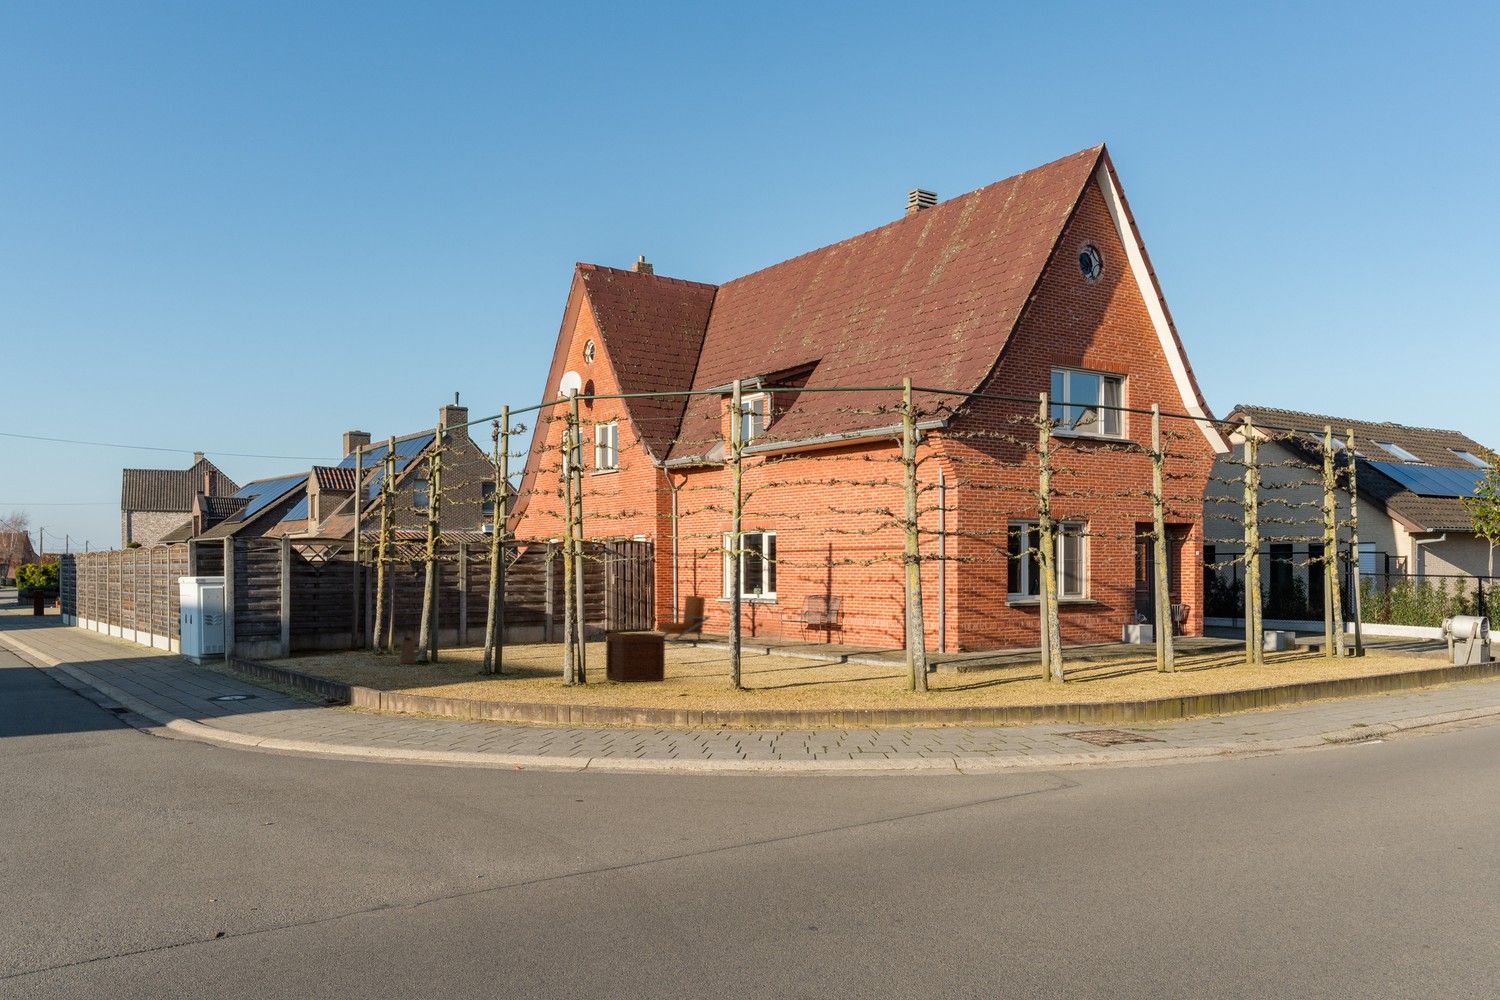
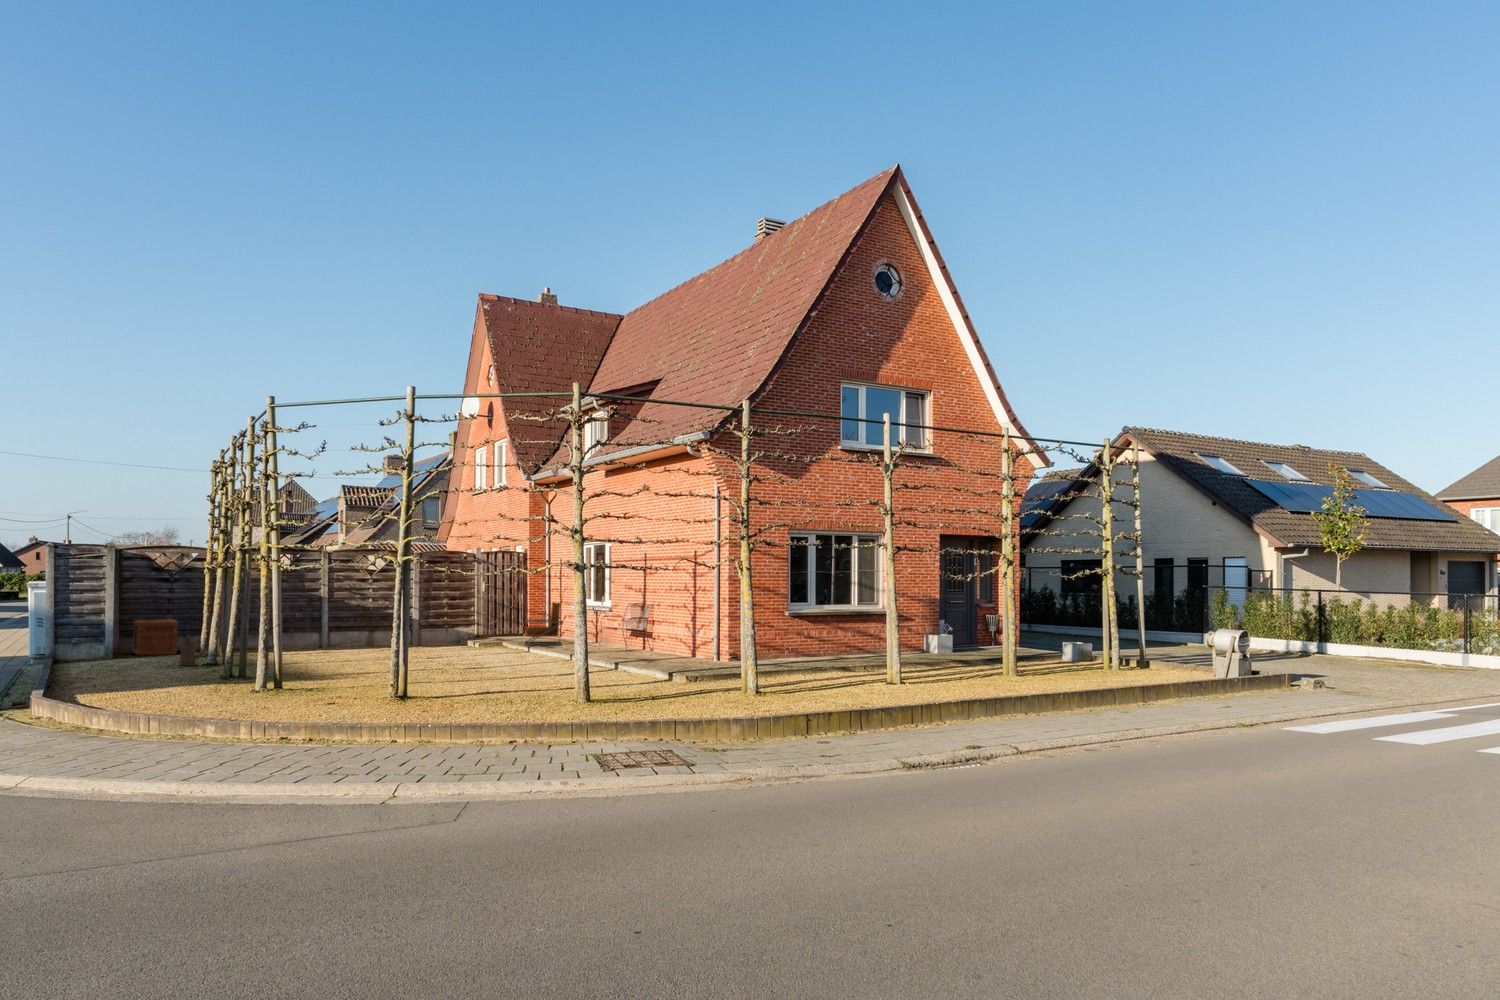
wooden crate: present [606,634,665,682] -> present [133,619,178,656]

